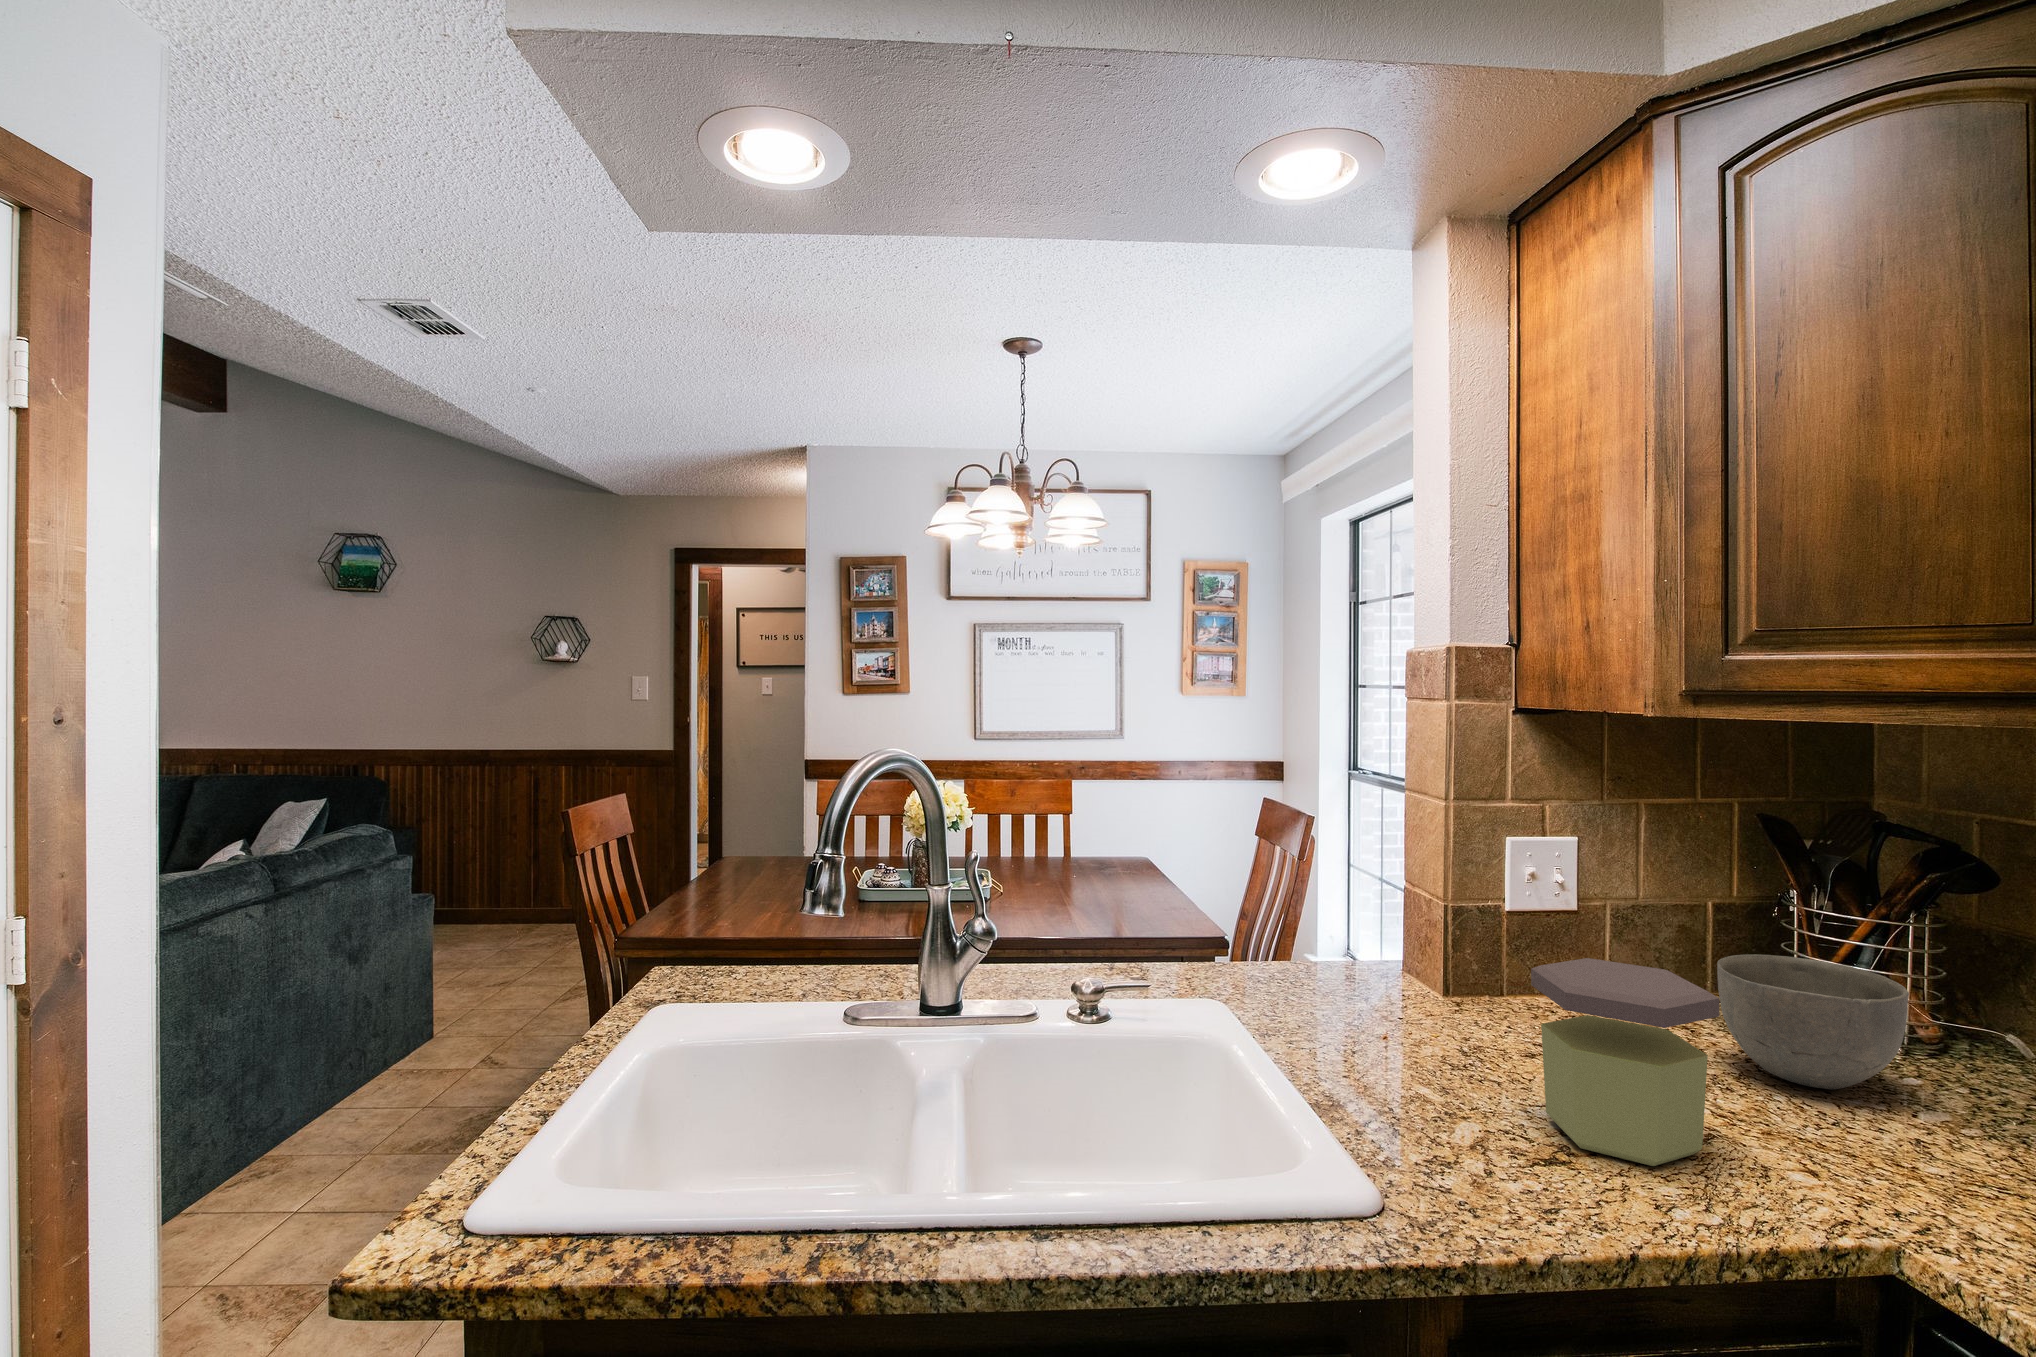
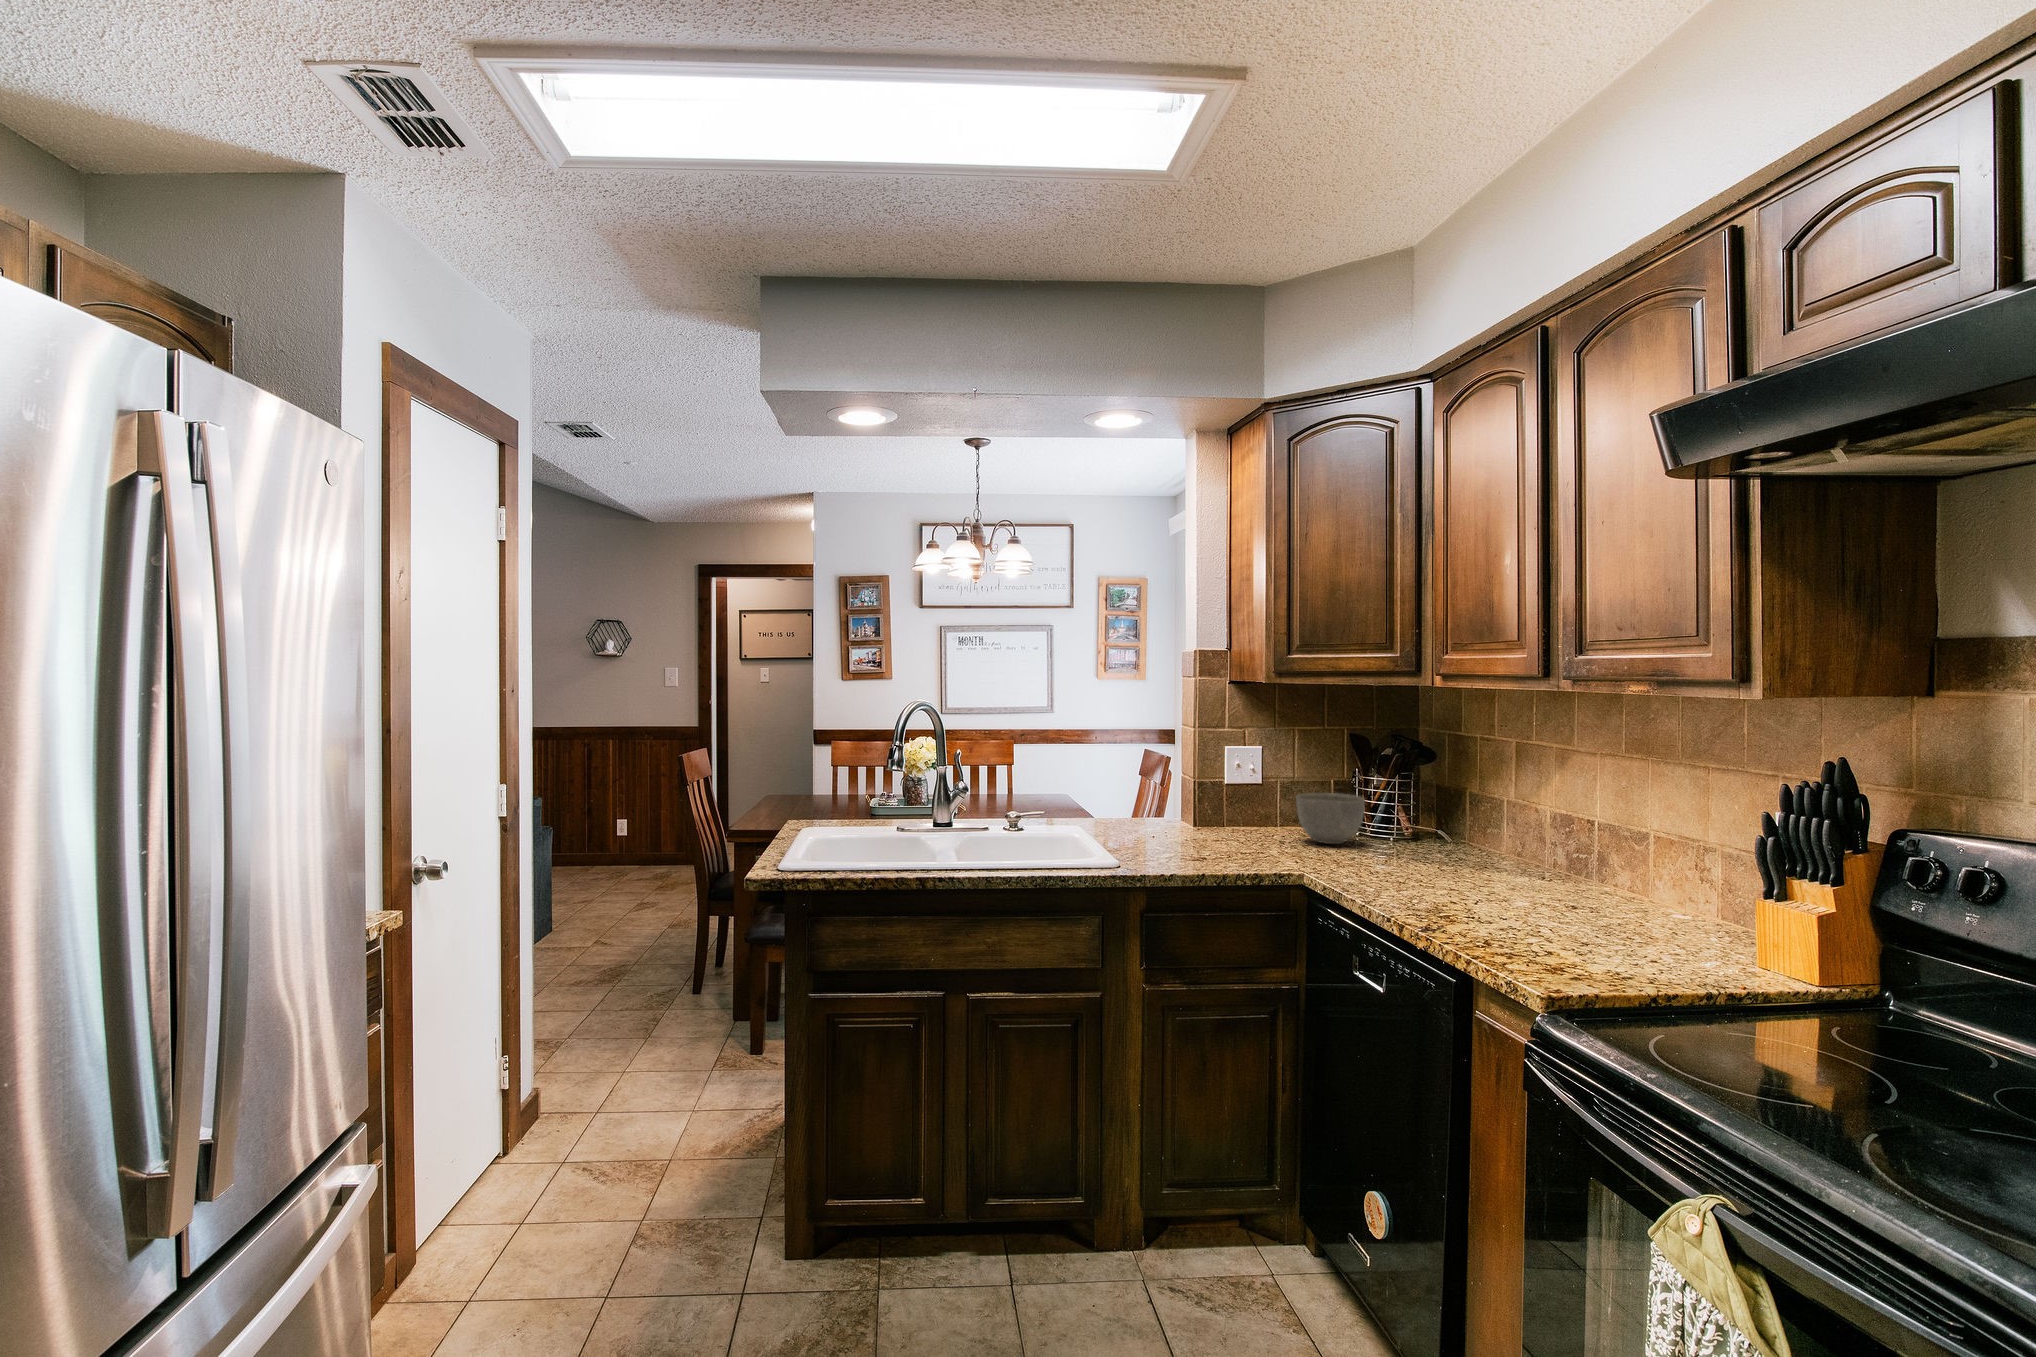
jar: present [1531,958,1719,1166] -> none [1200,786,1263,859]

